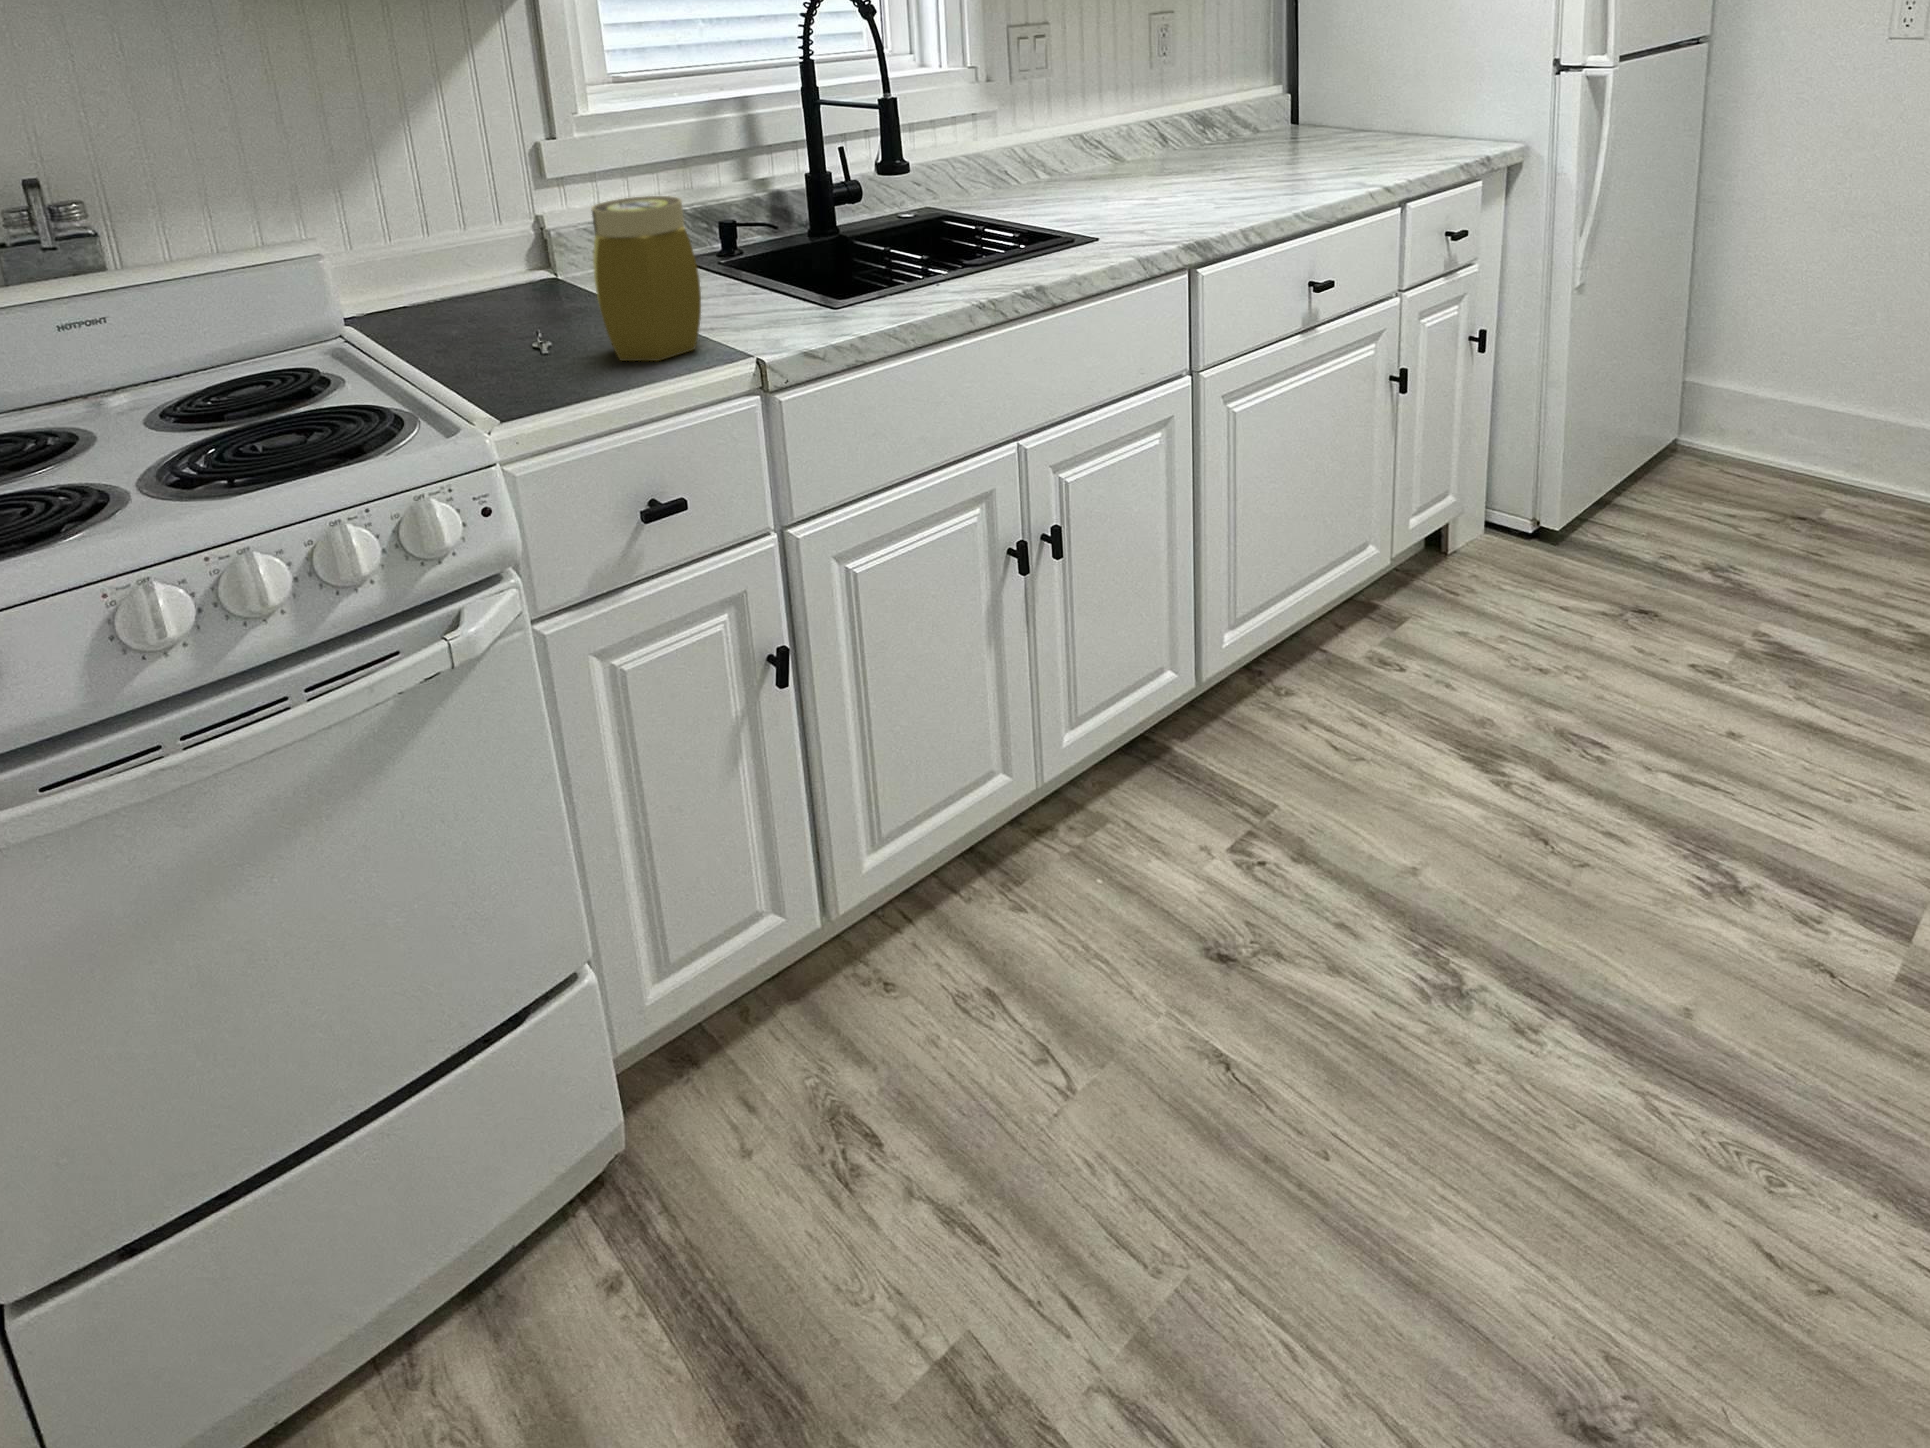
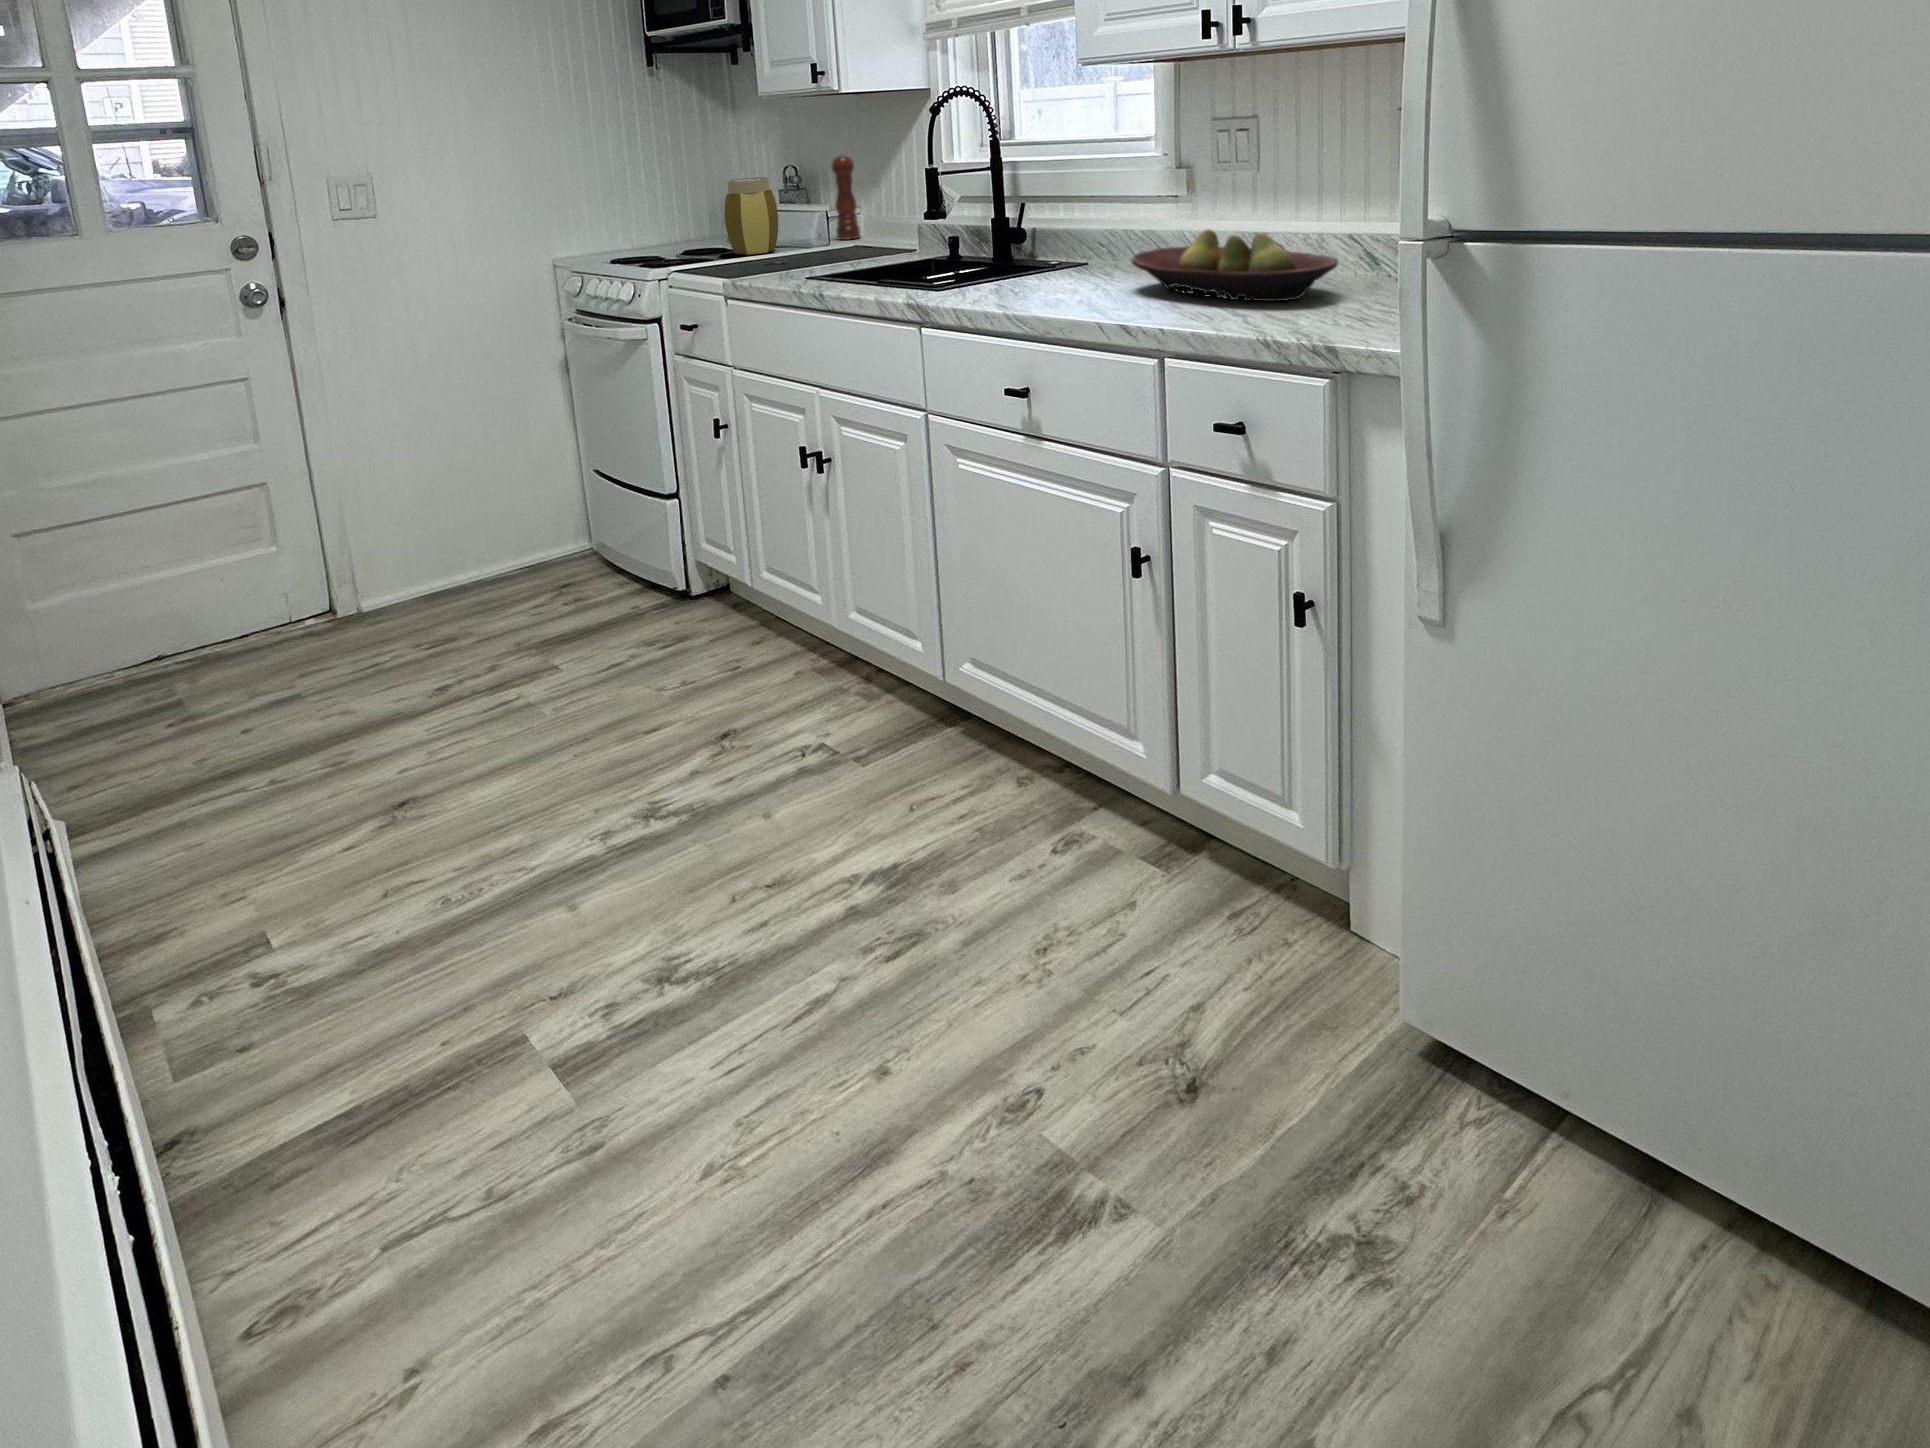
fruit bowl: none [1161,122,1319,189] -> present [1132,230,1338,301]
pepper mill: none [522,145,589,318] -> present [831,150,860,240]

